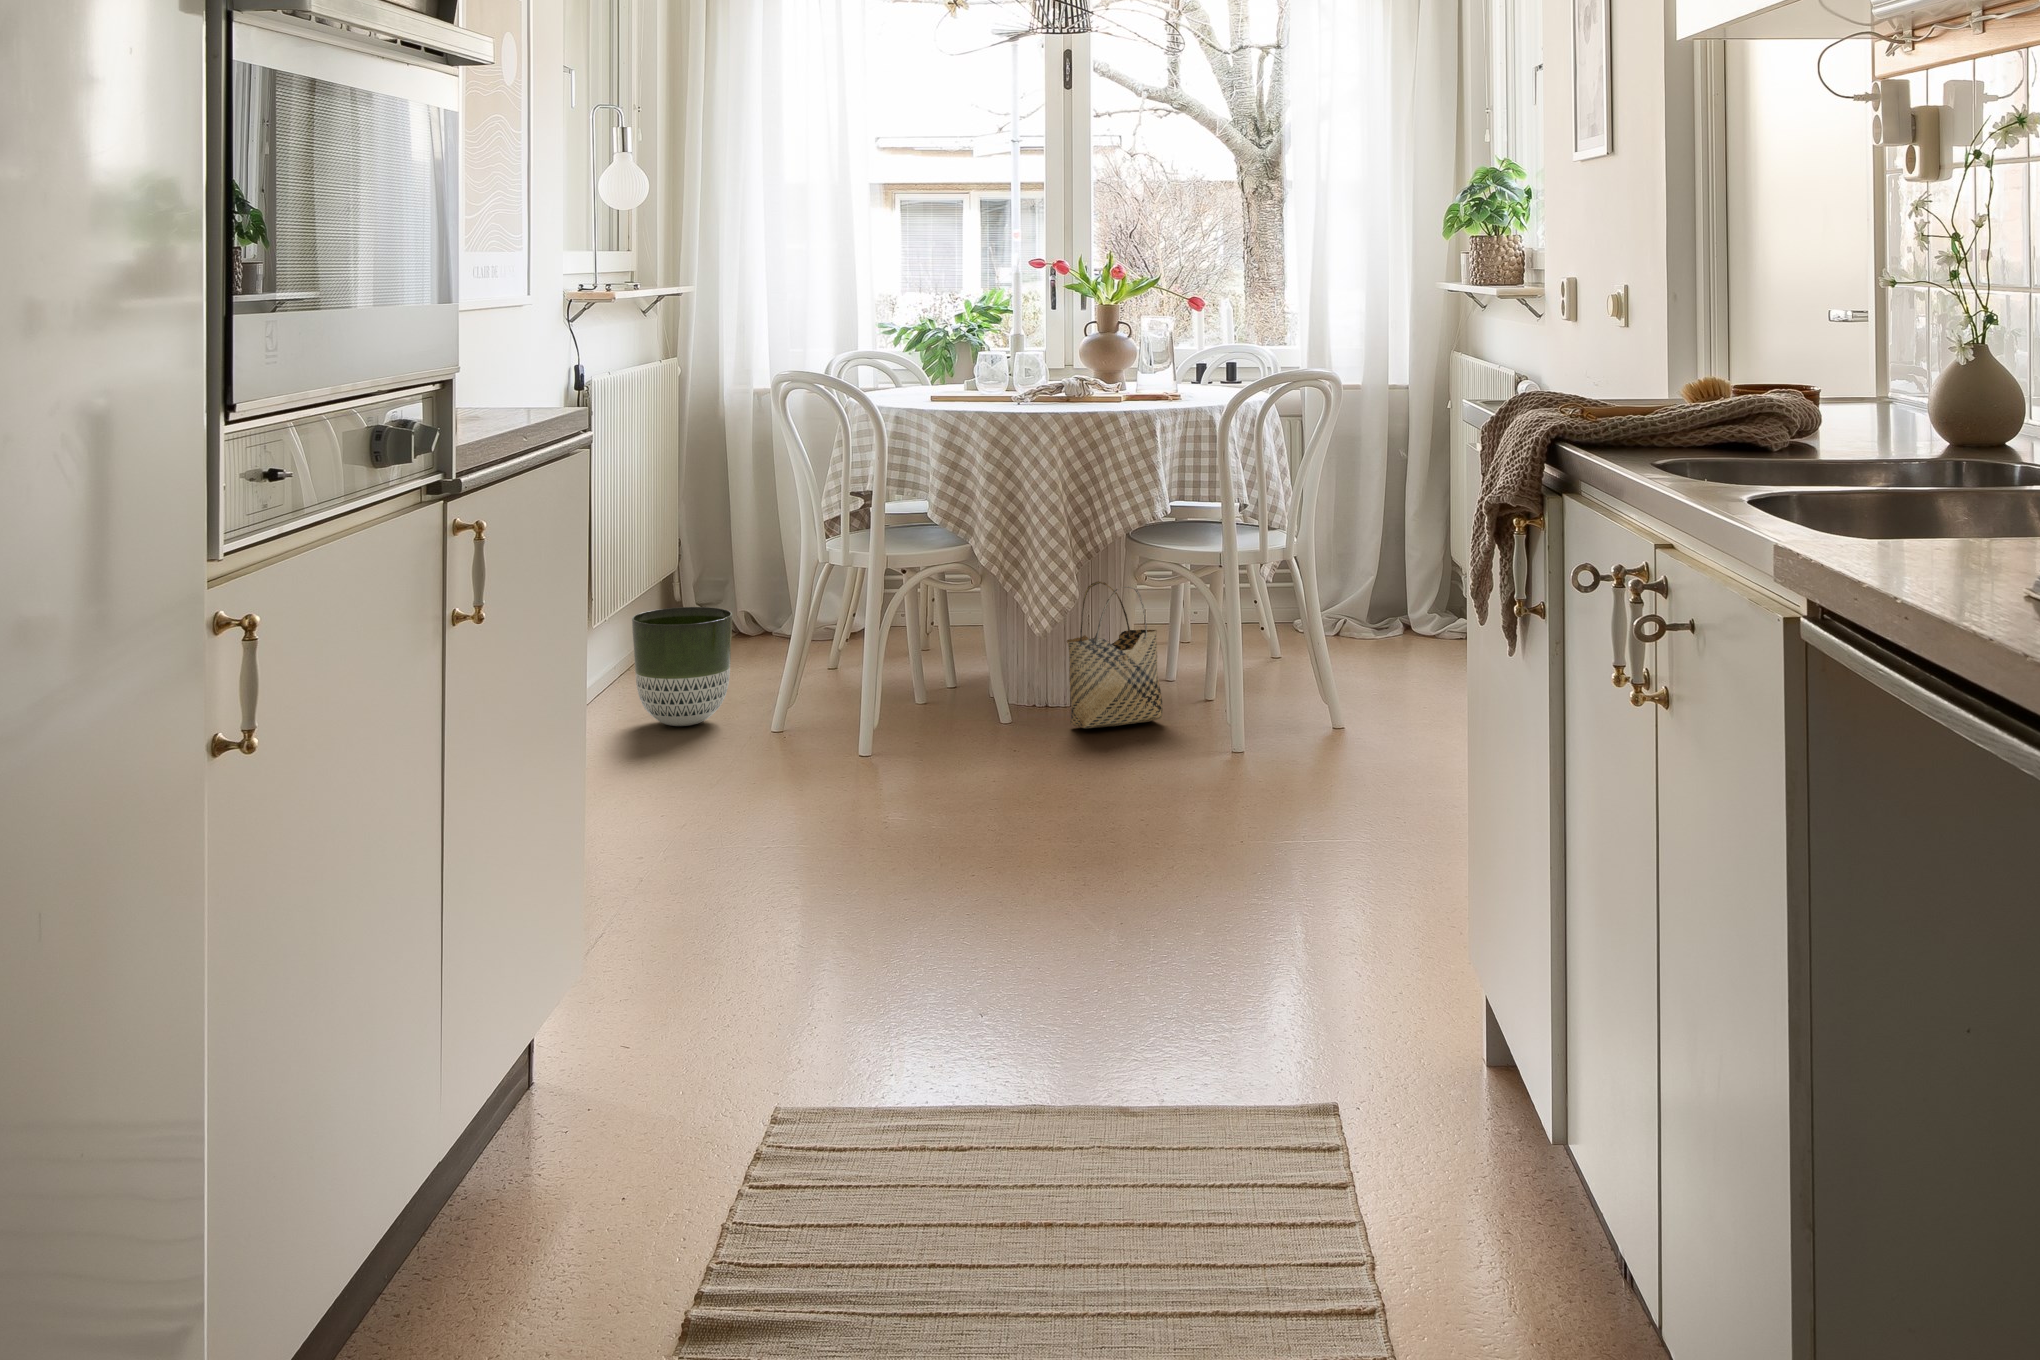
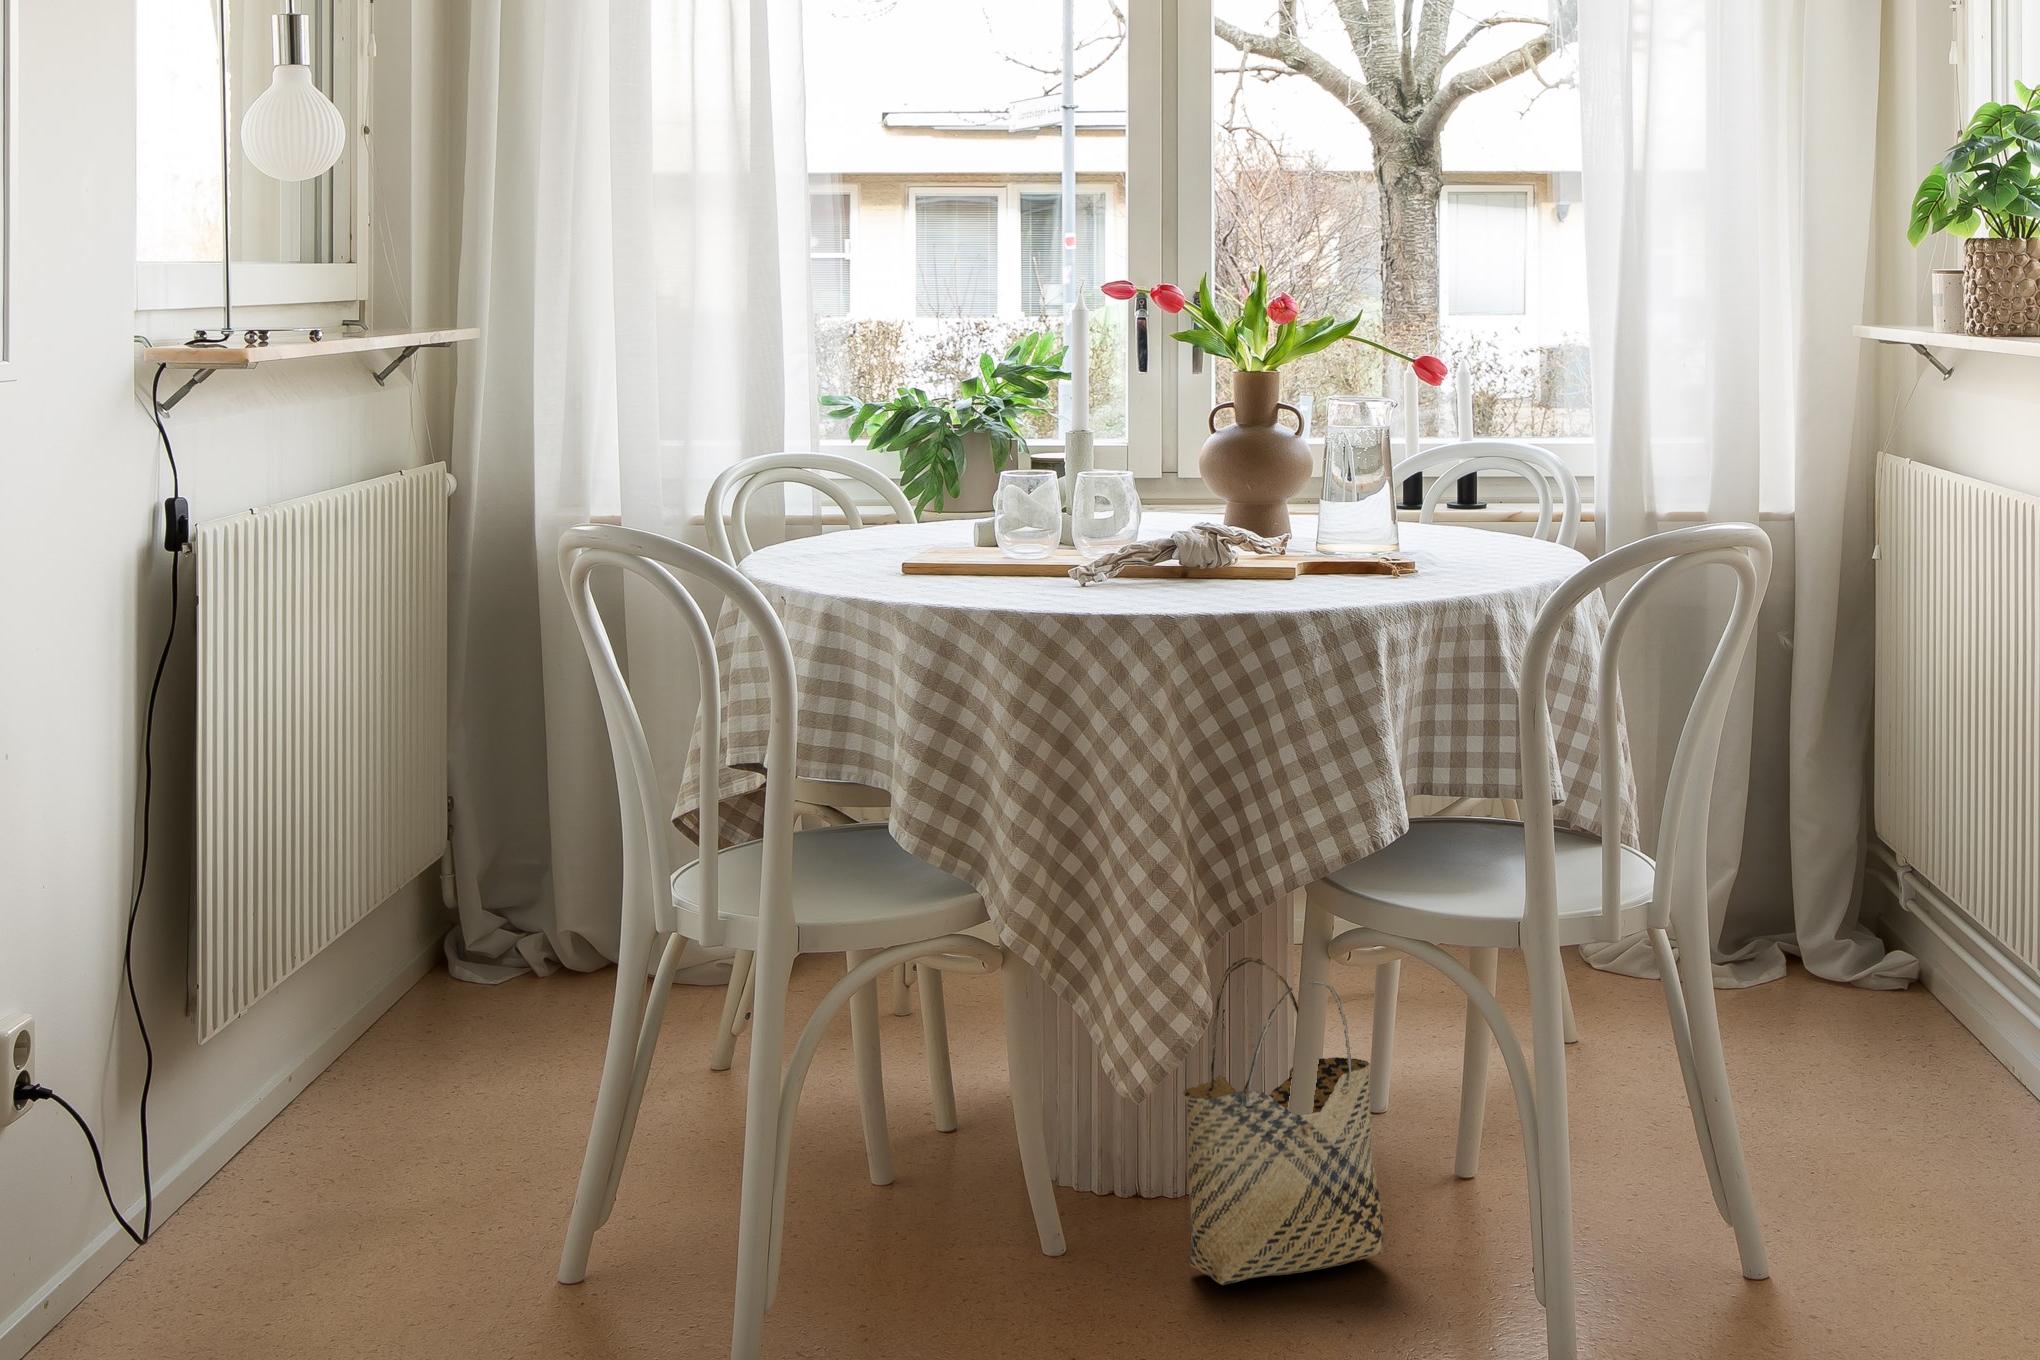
planter: present [632,607,732,726] -> none [288,985,495,1245]

